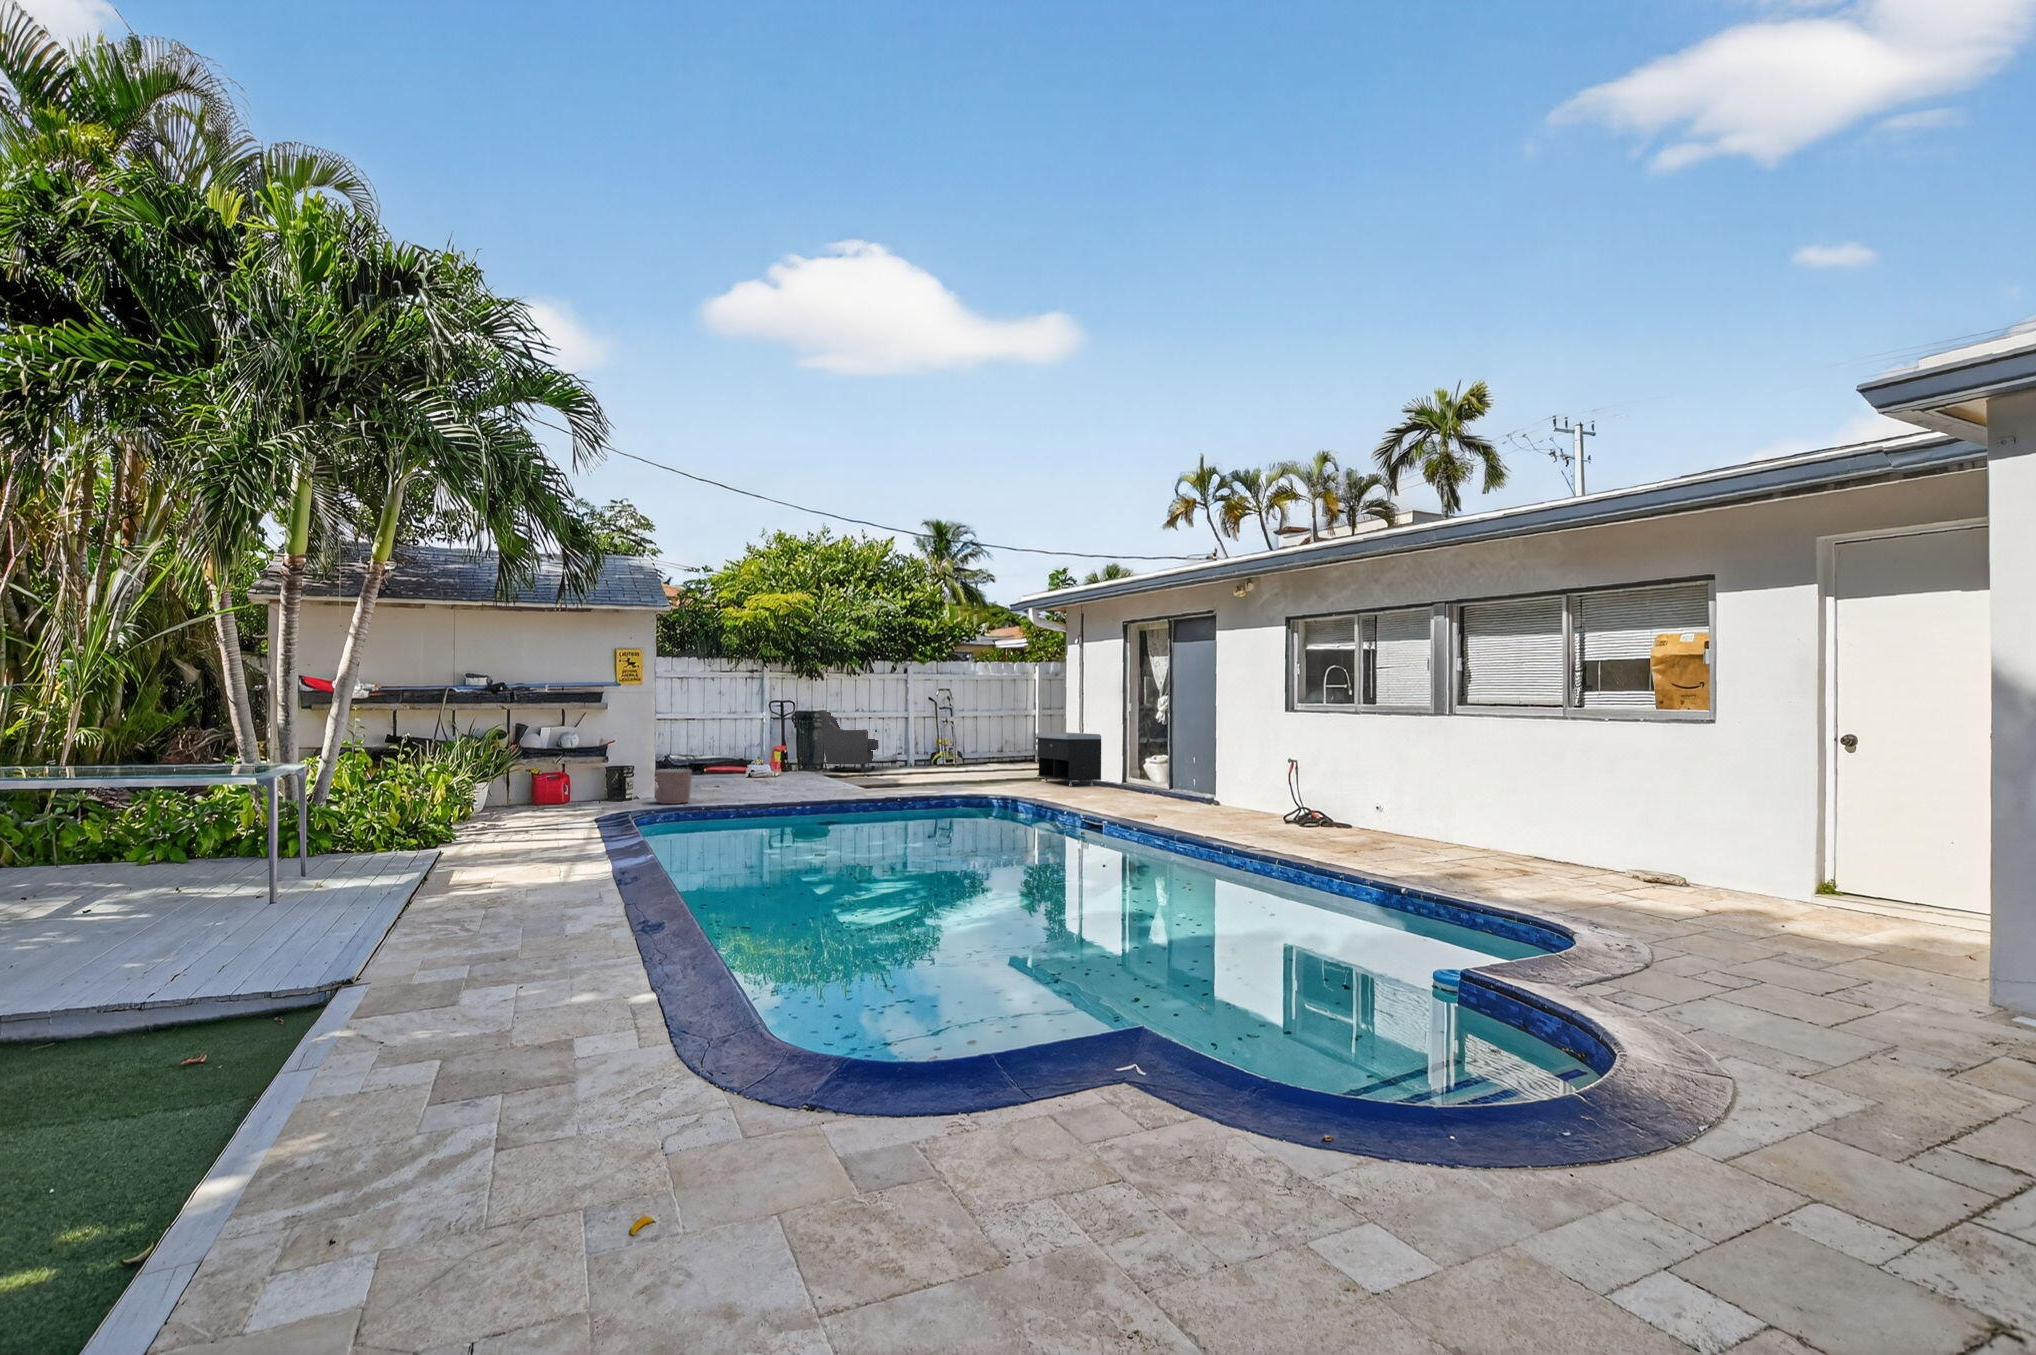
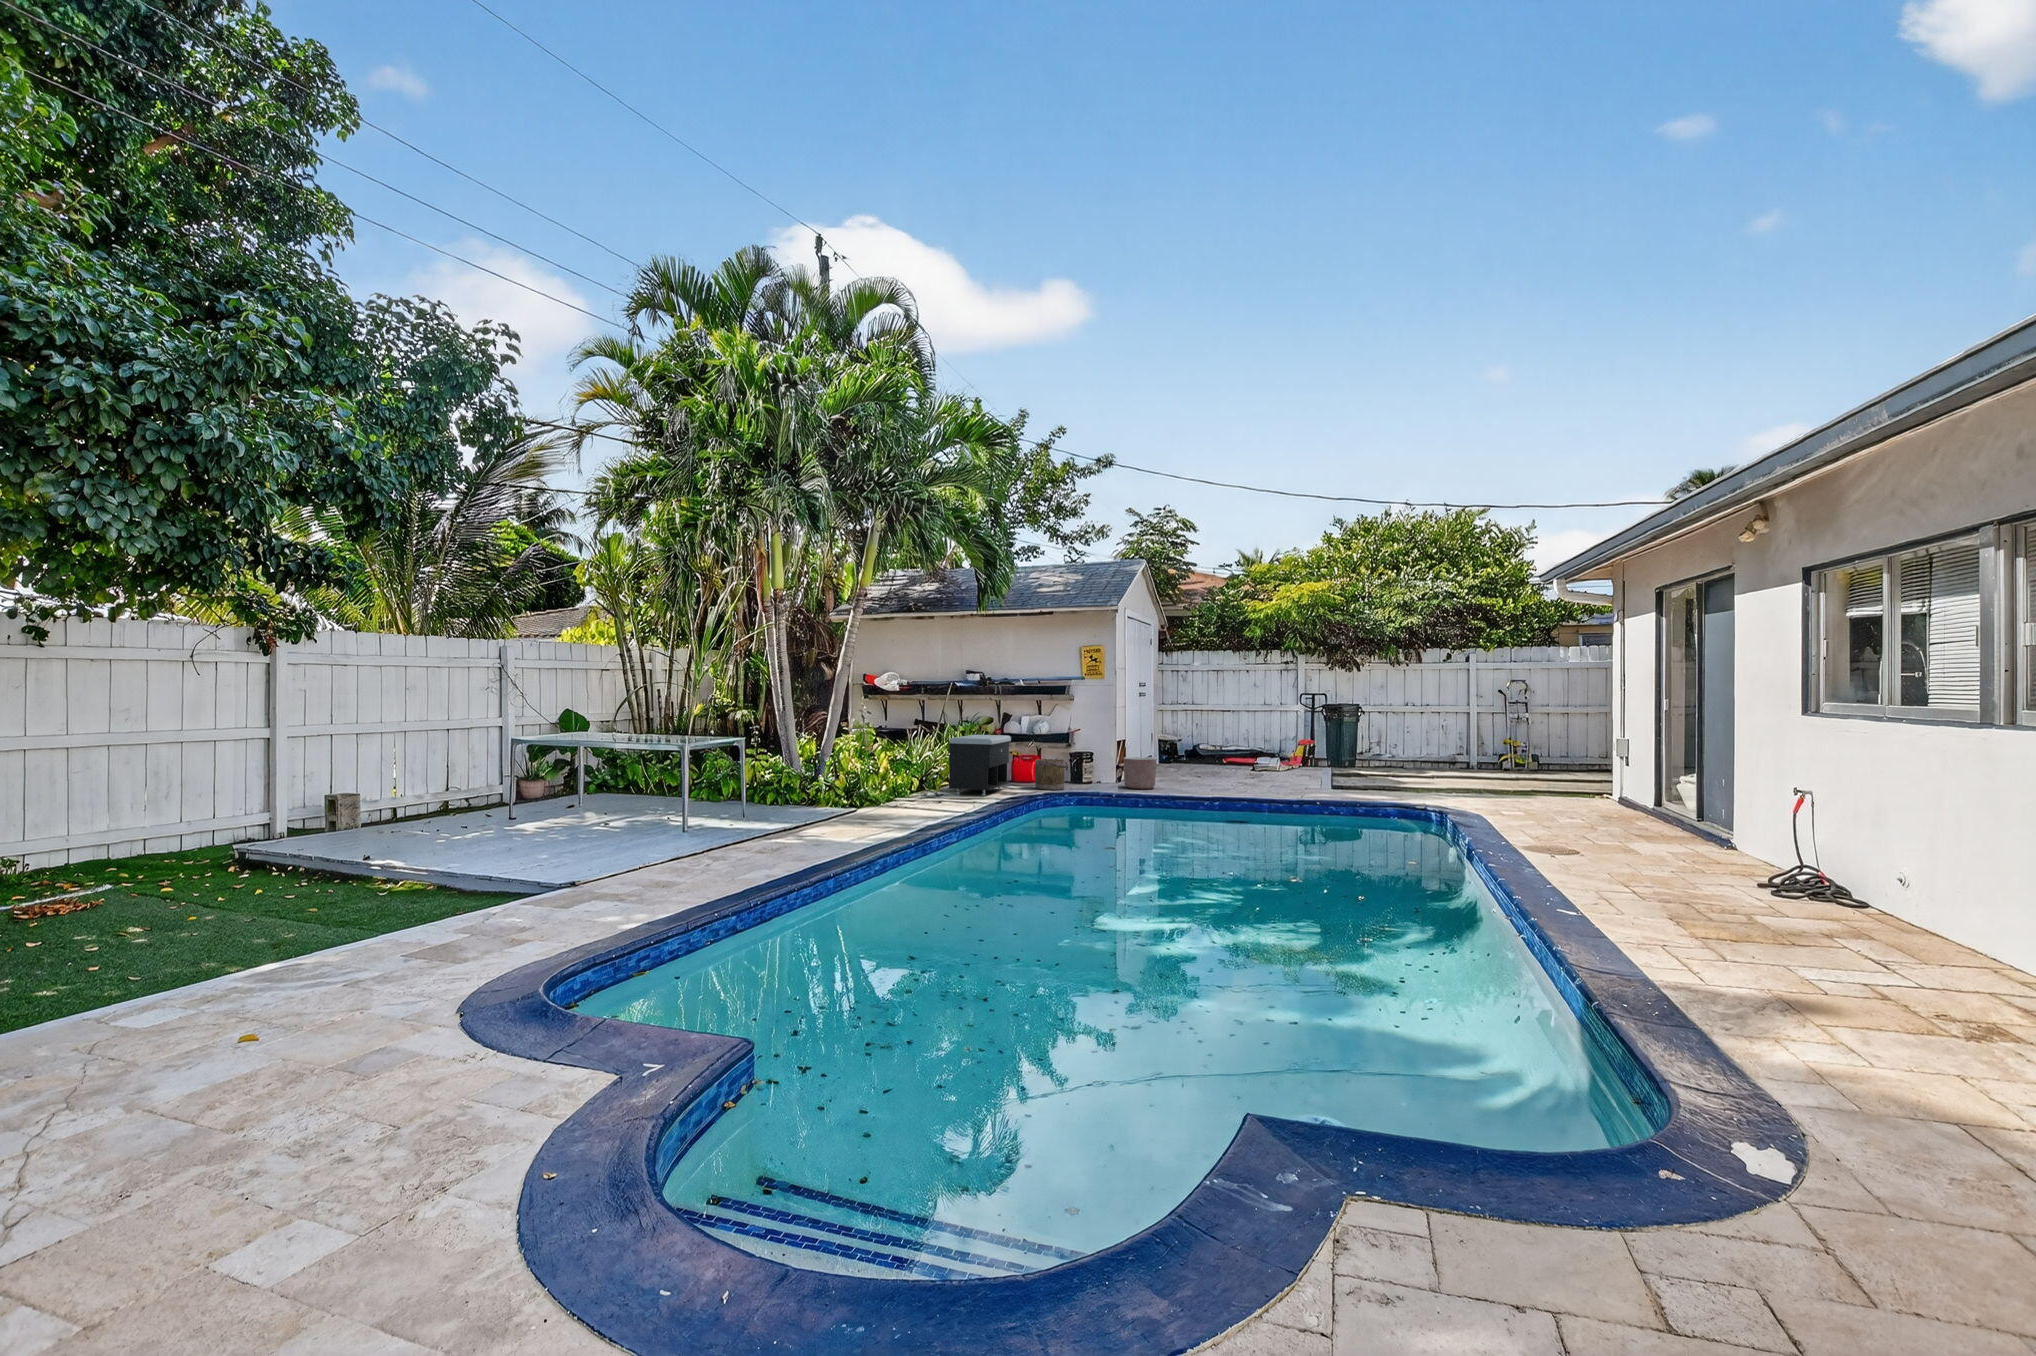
chair: present [817,711,879,773] -> none [1346,705,1424,773]
storage bench: present [1036,732,1101,786] -> present [949,735,1011,796]
bucket: none [564,774,607,812] -> present [1035,758,1068,790]

